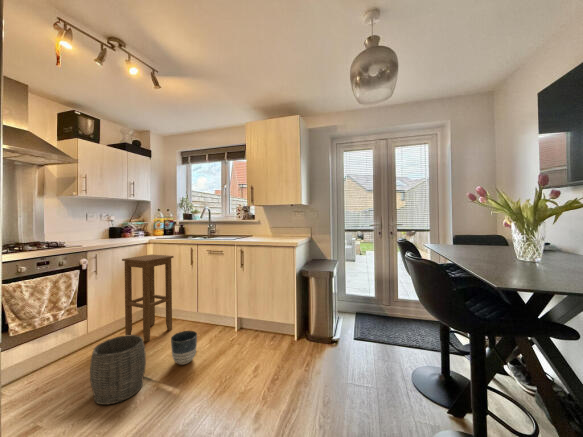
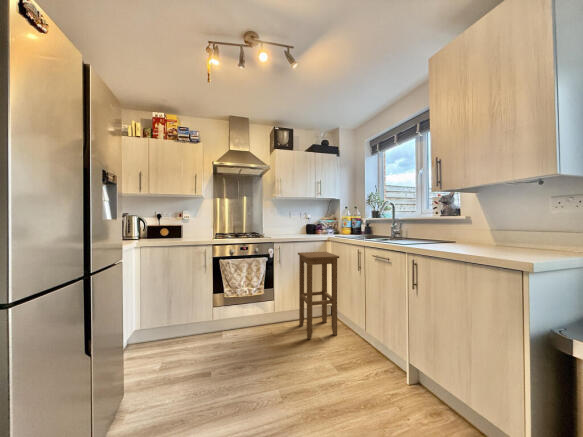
planter: present [171,331,197,364] -> none [308,347,337,391]
woven basket: present [90,335,146,405] -> none [236,327,282,398]

